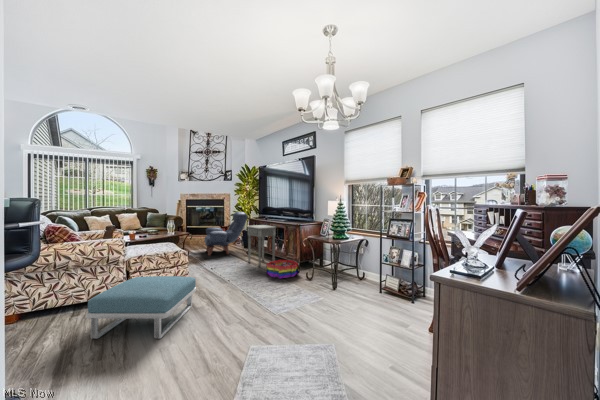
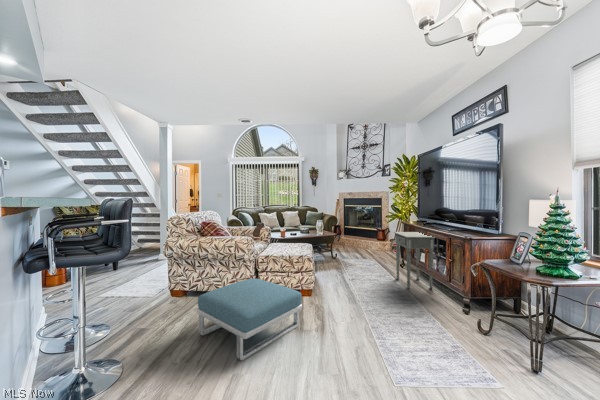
armchair: present [204,212,247,256] -> none [353,214,402,263]
storage bin: present [266,260,298,279] -> none [412,285,465,319]

